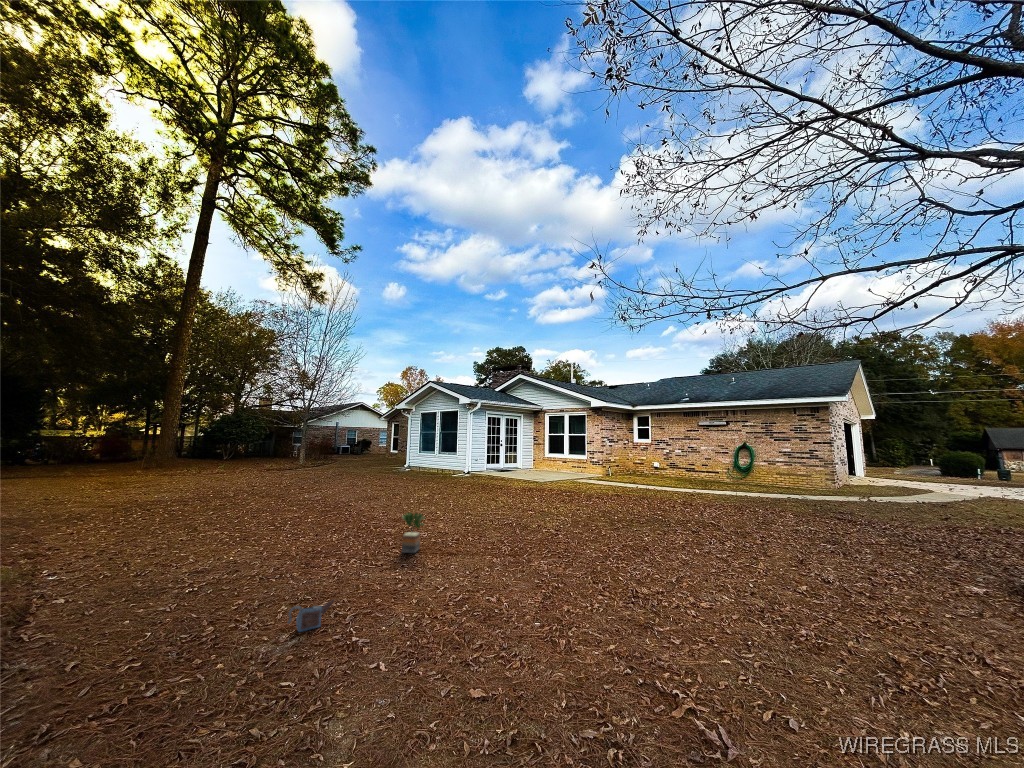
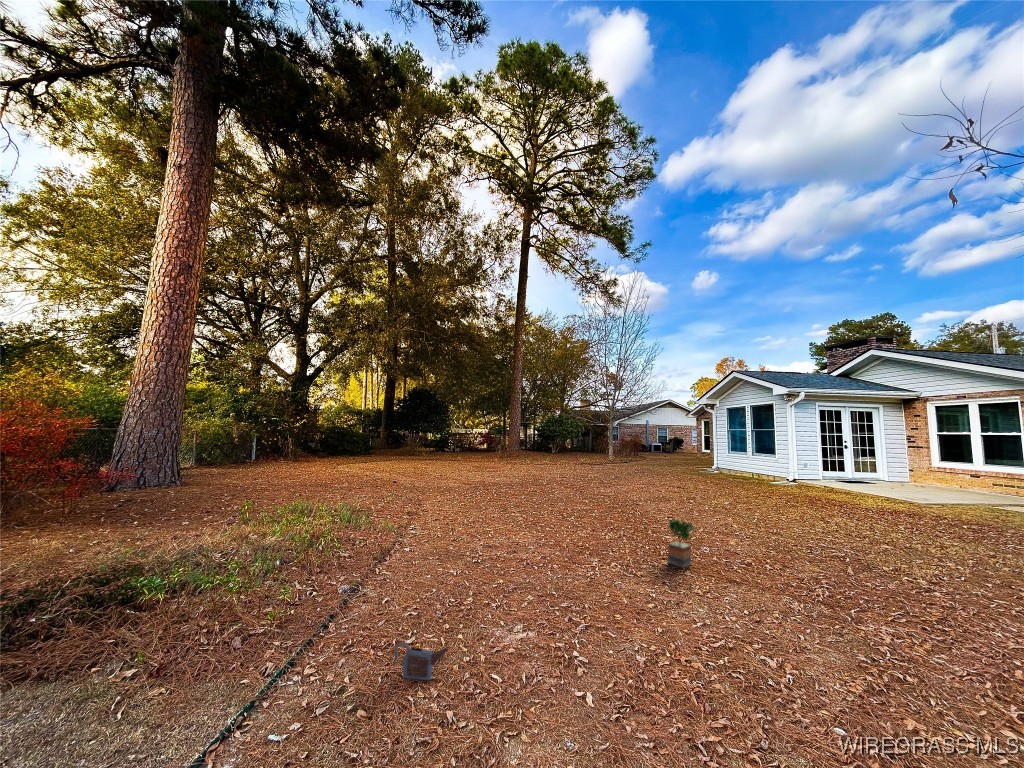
watering can: present [288,600,334,632] -> present [393,642,449,680]

